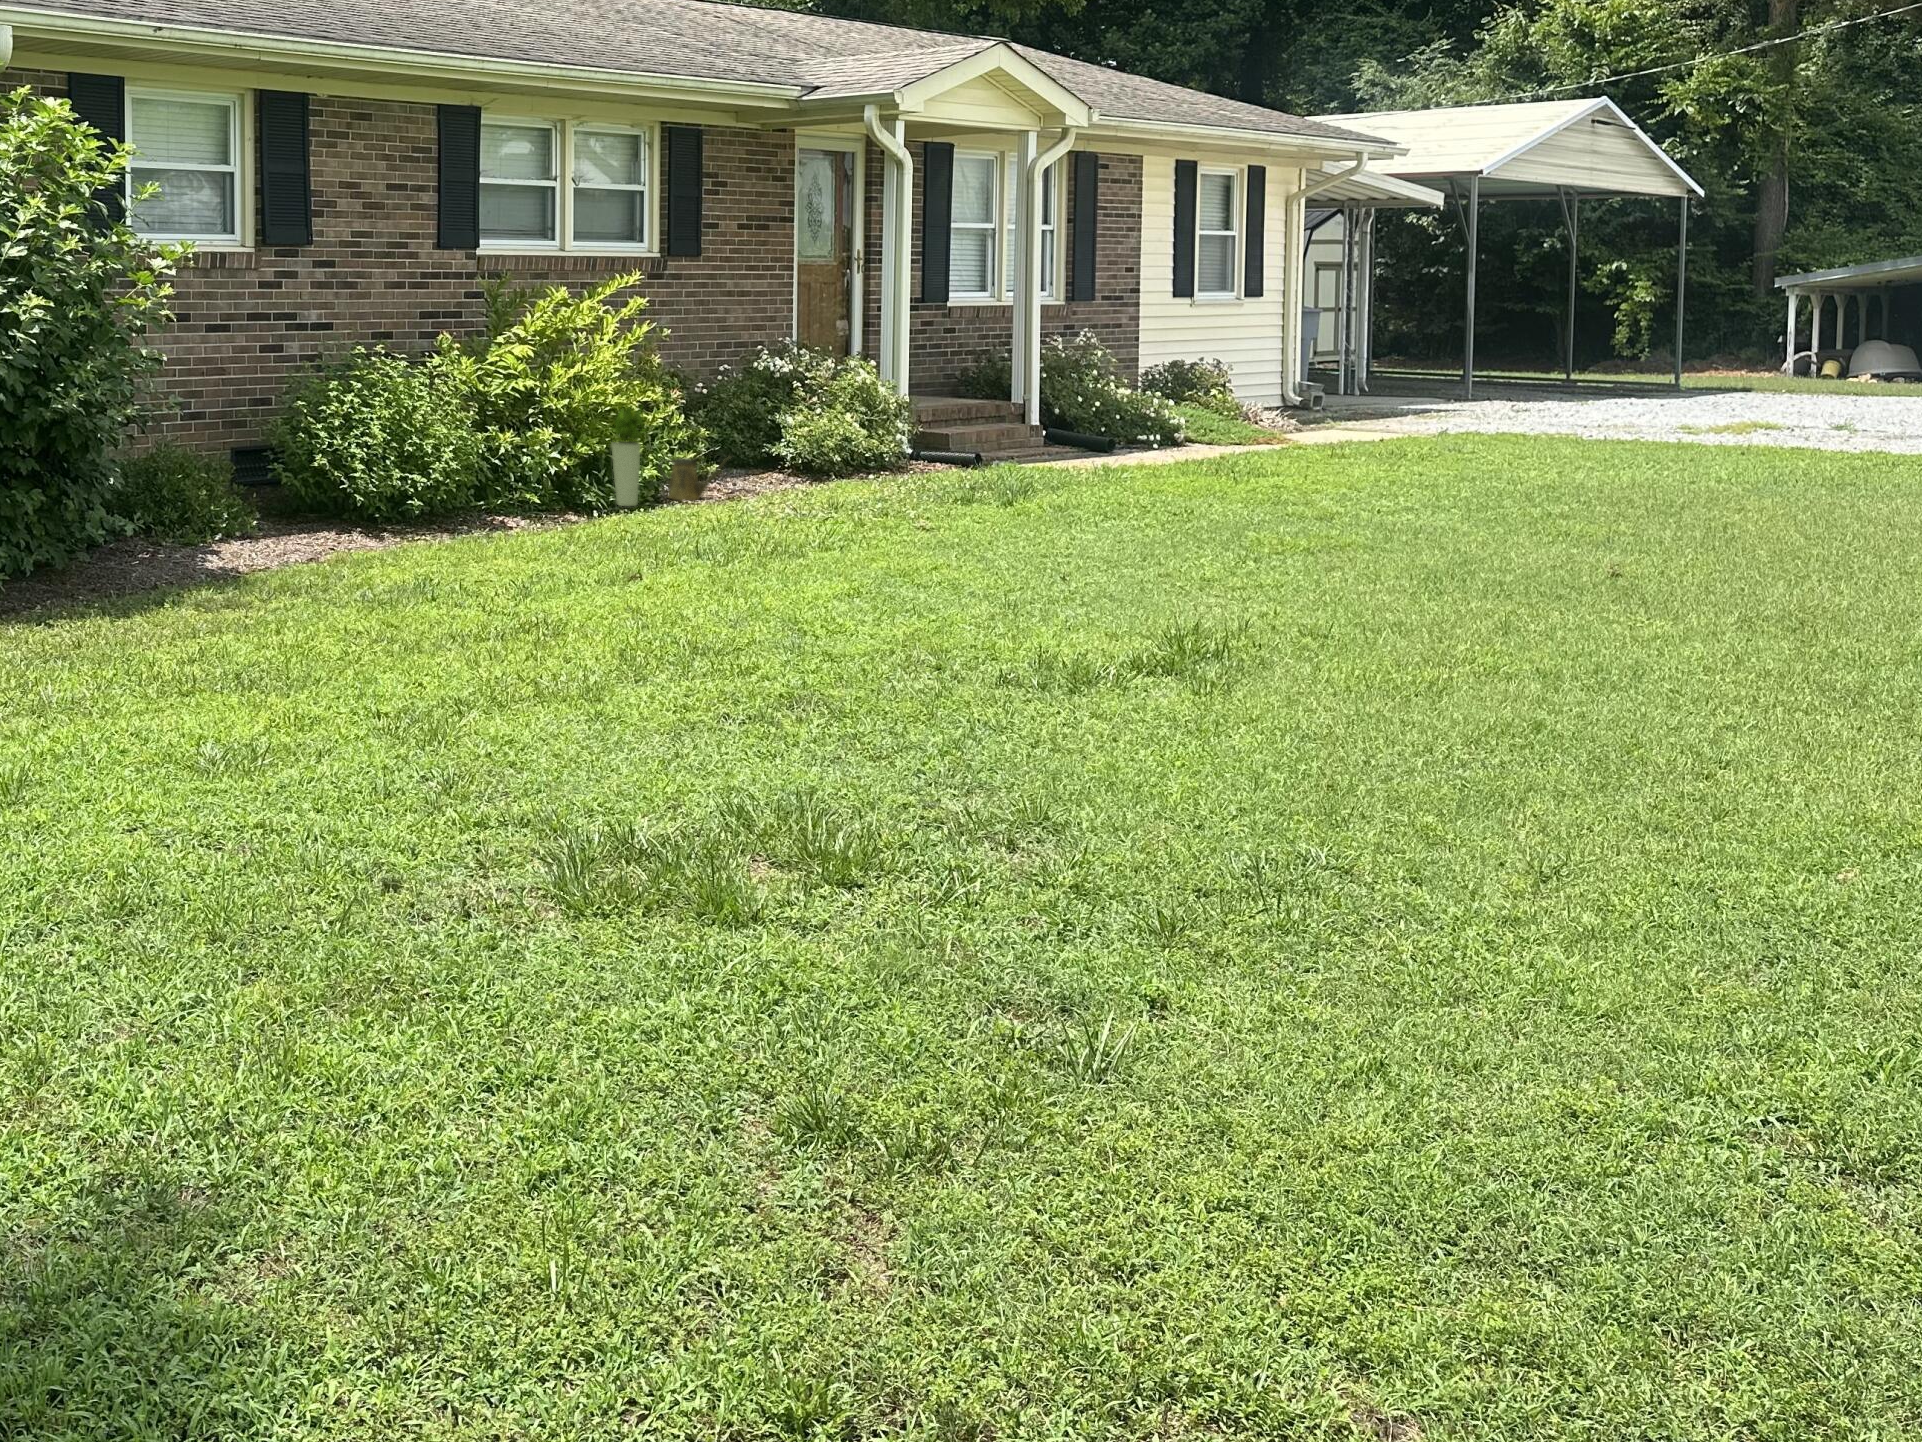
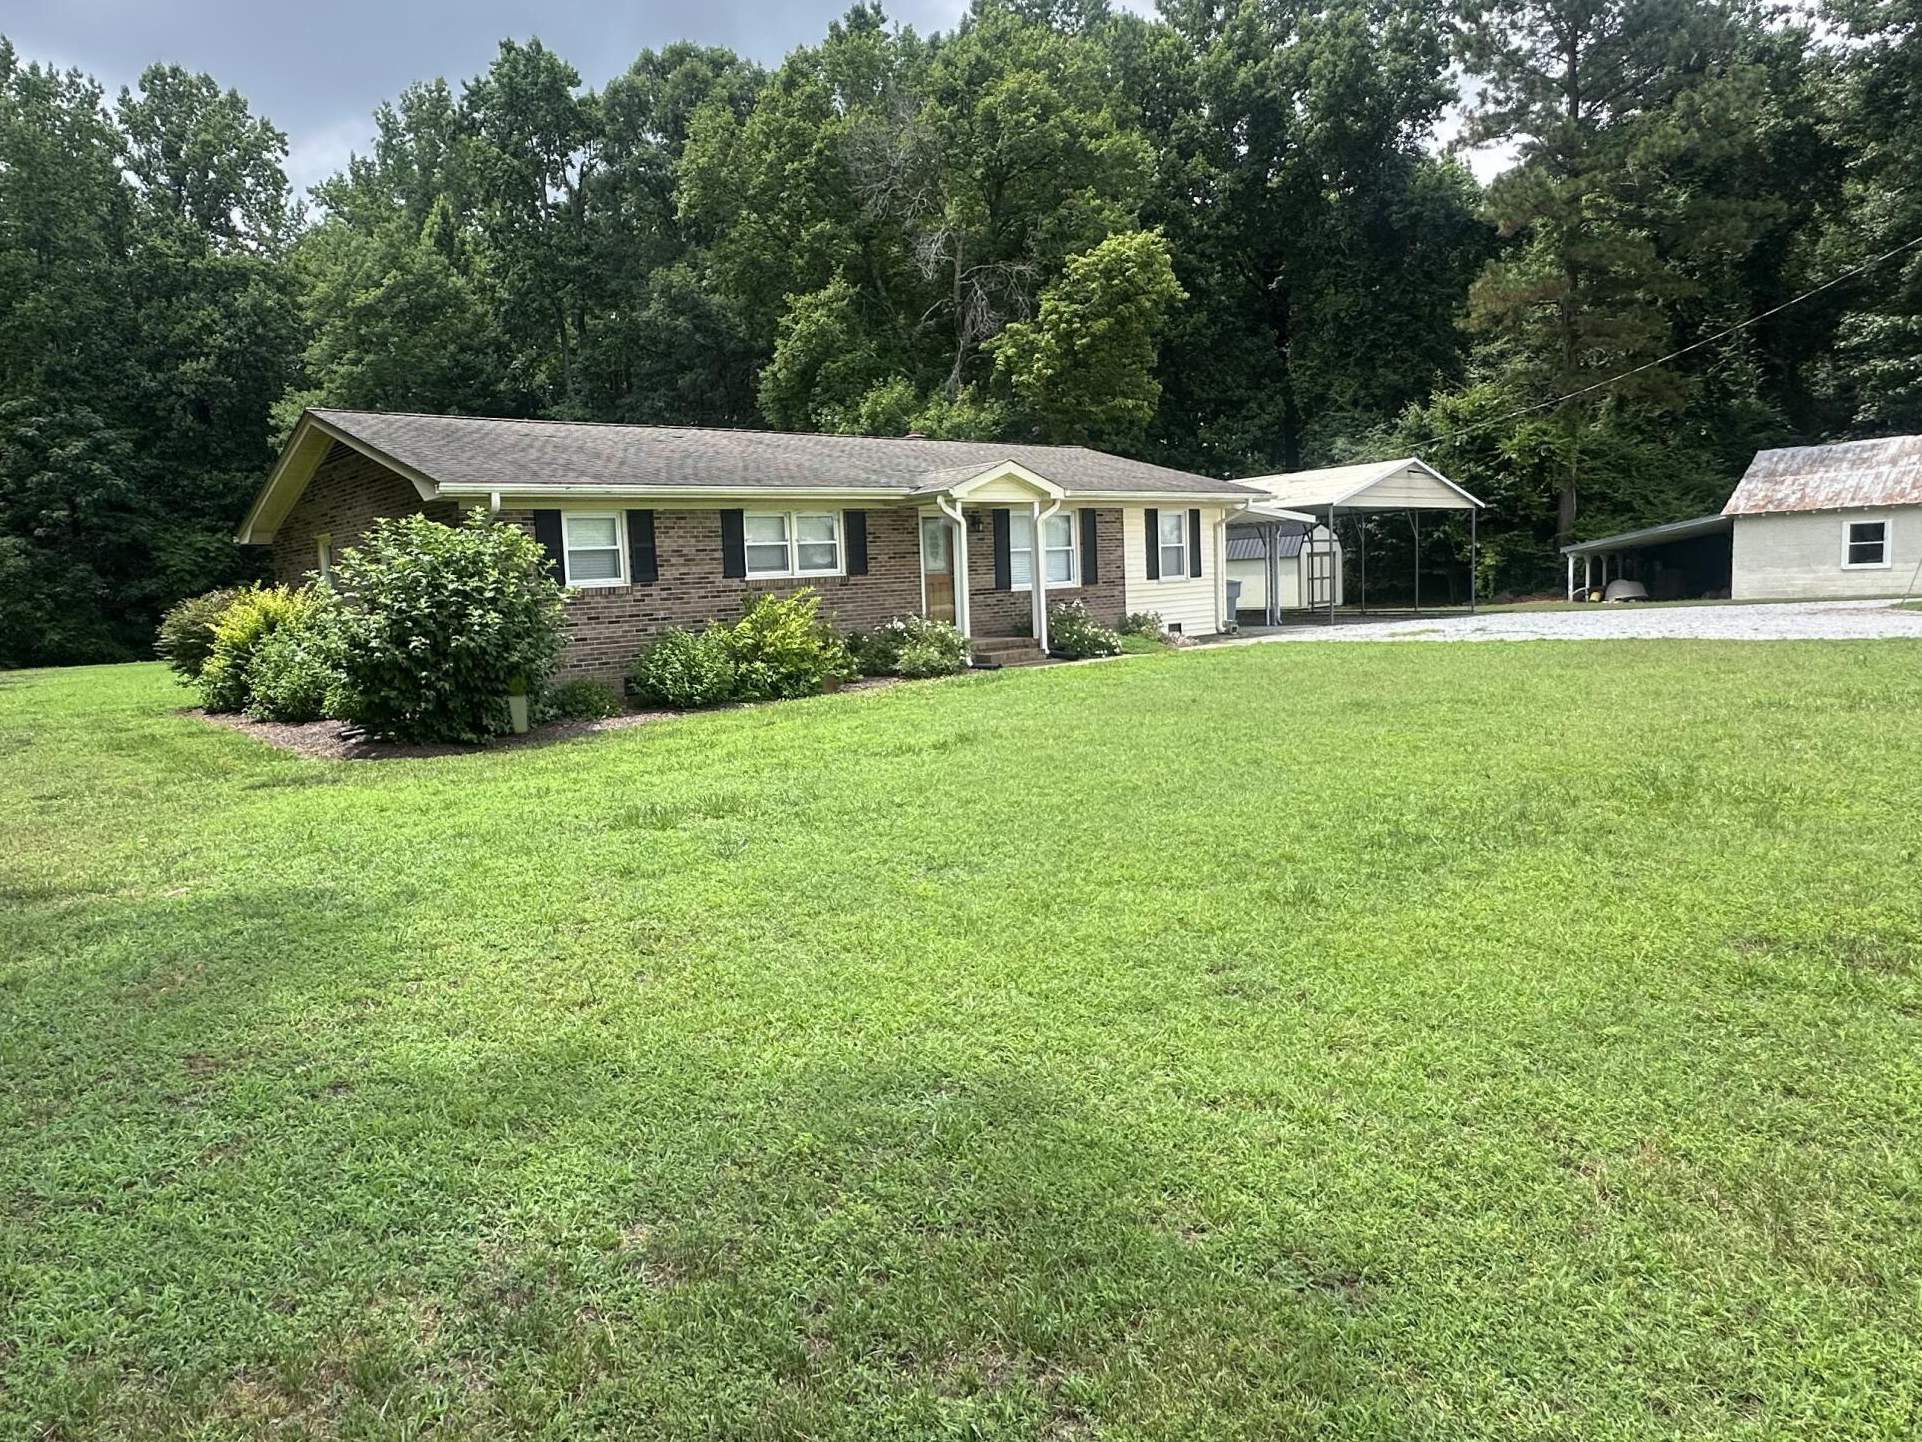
planter: present [612,406,644,506] -> present [508,676,527,733]

